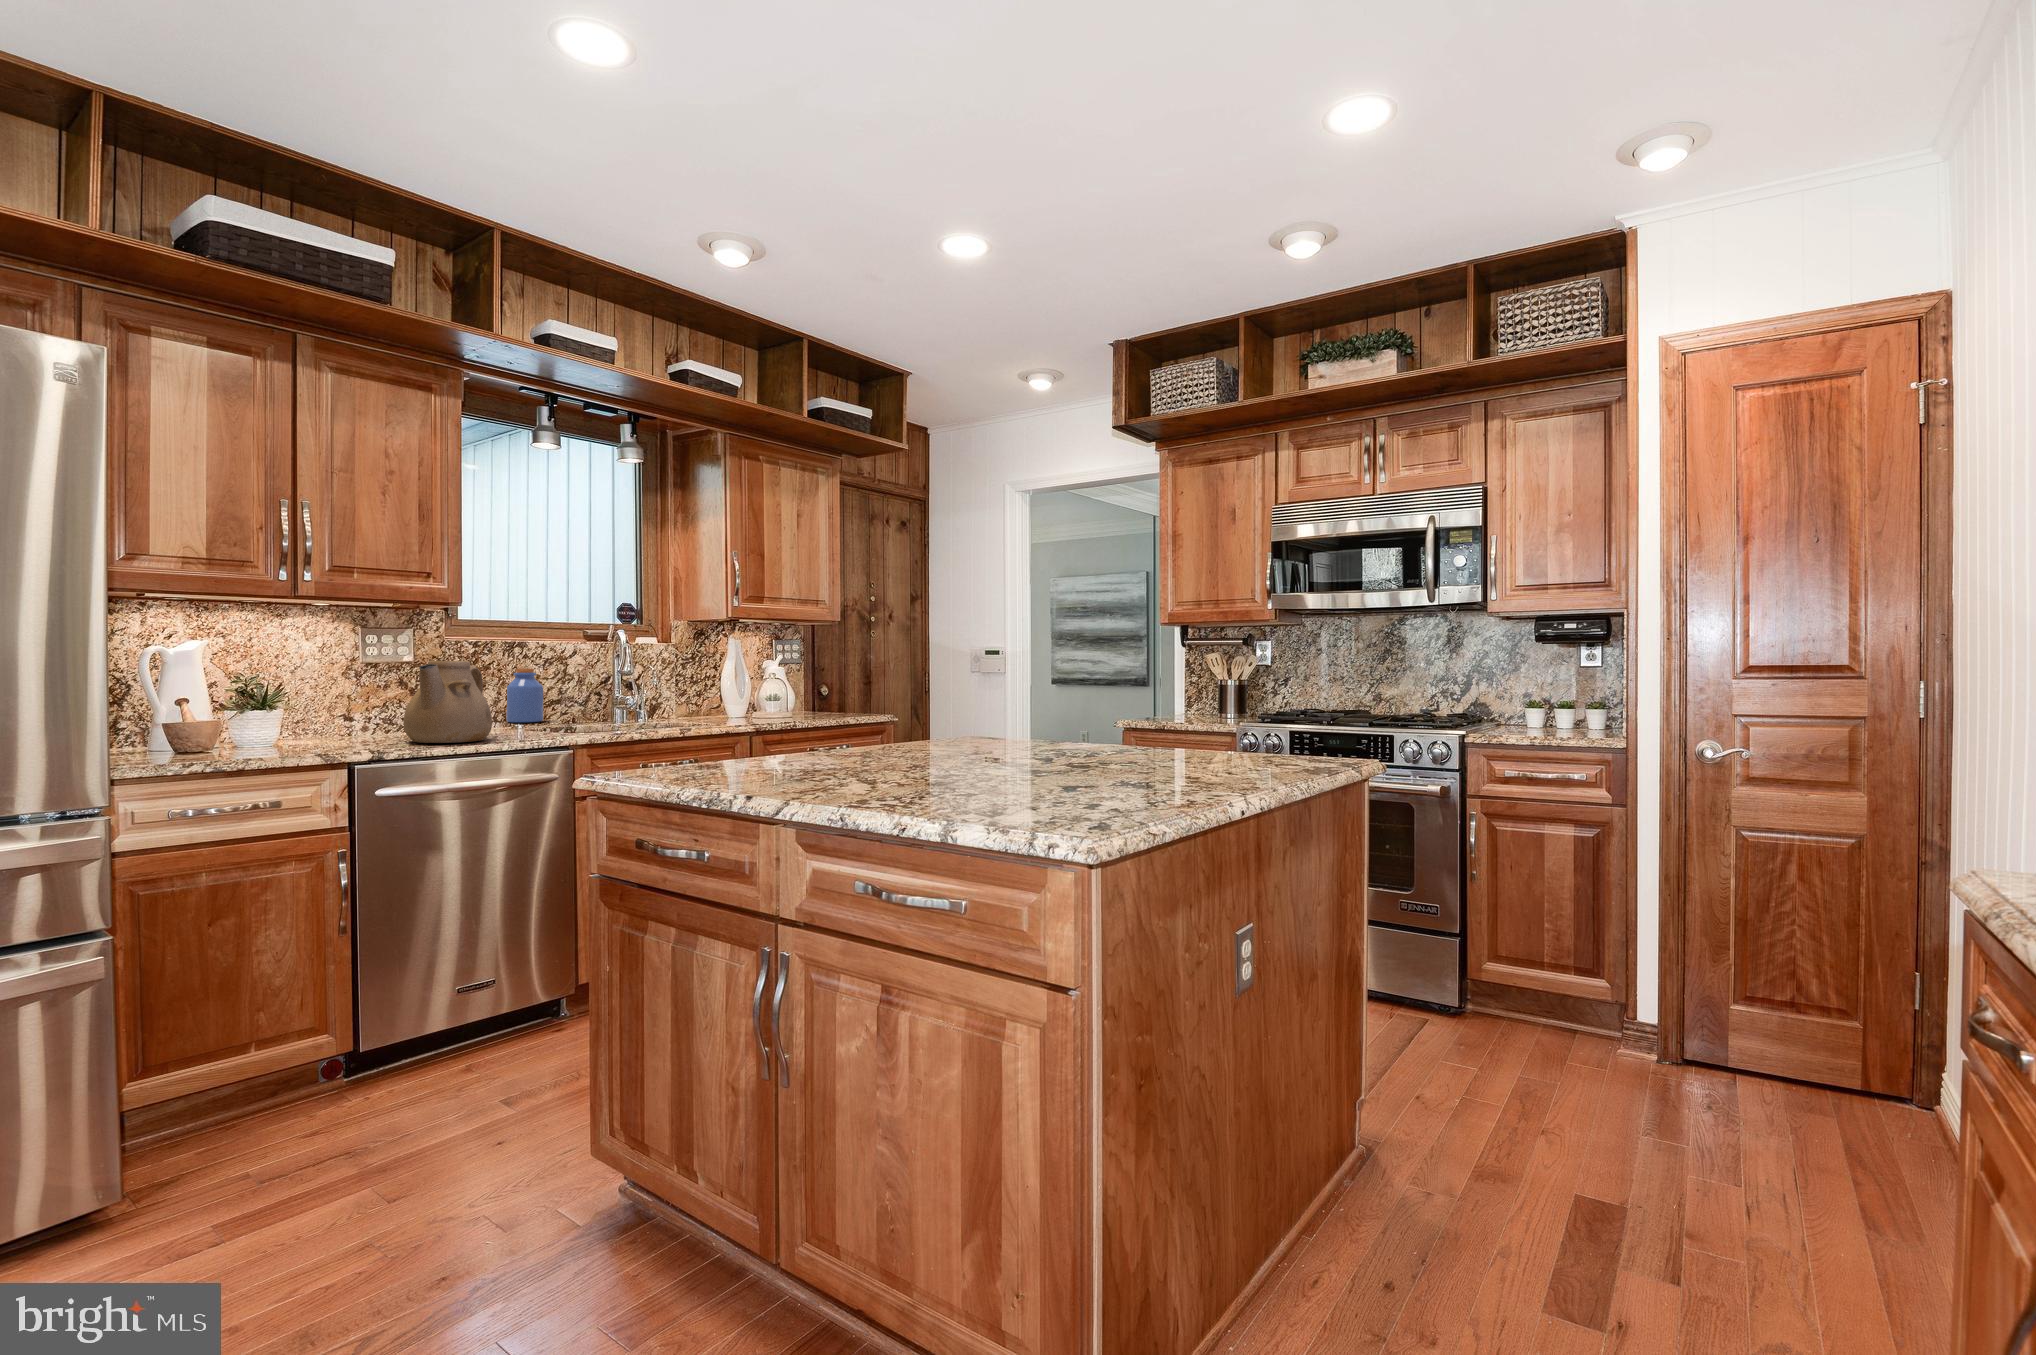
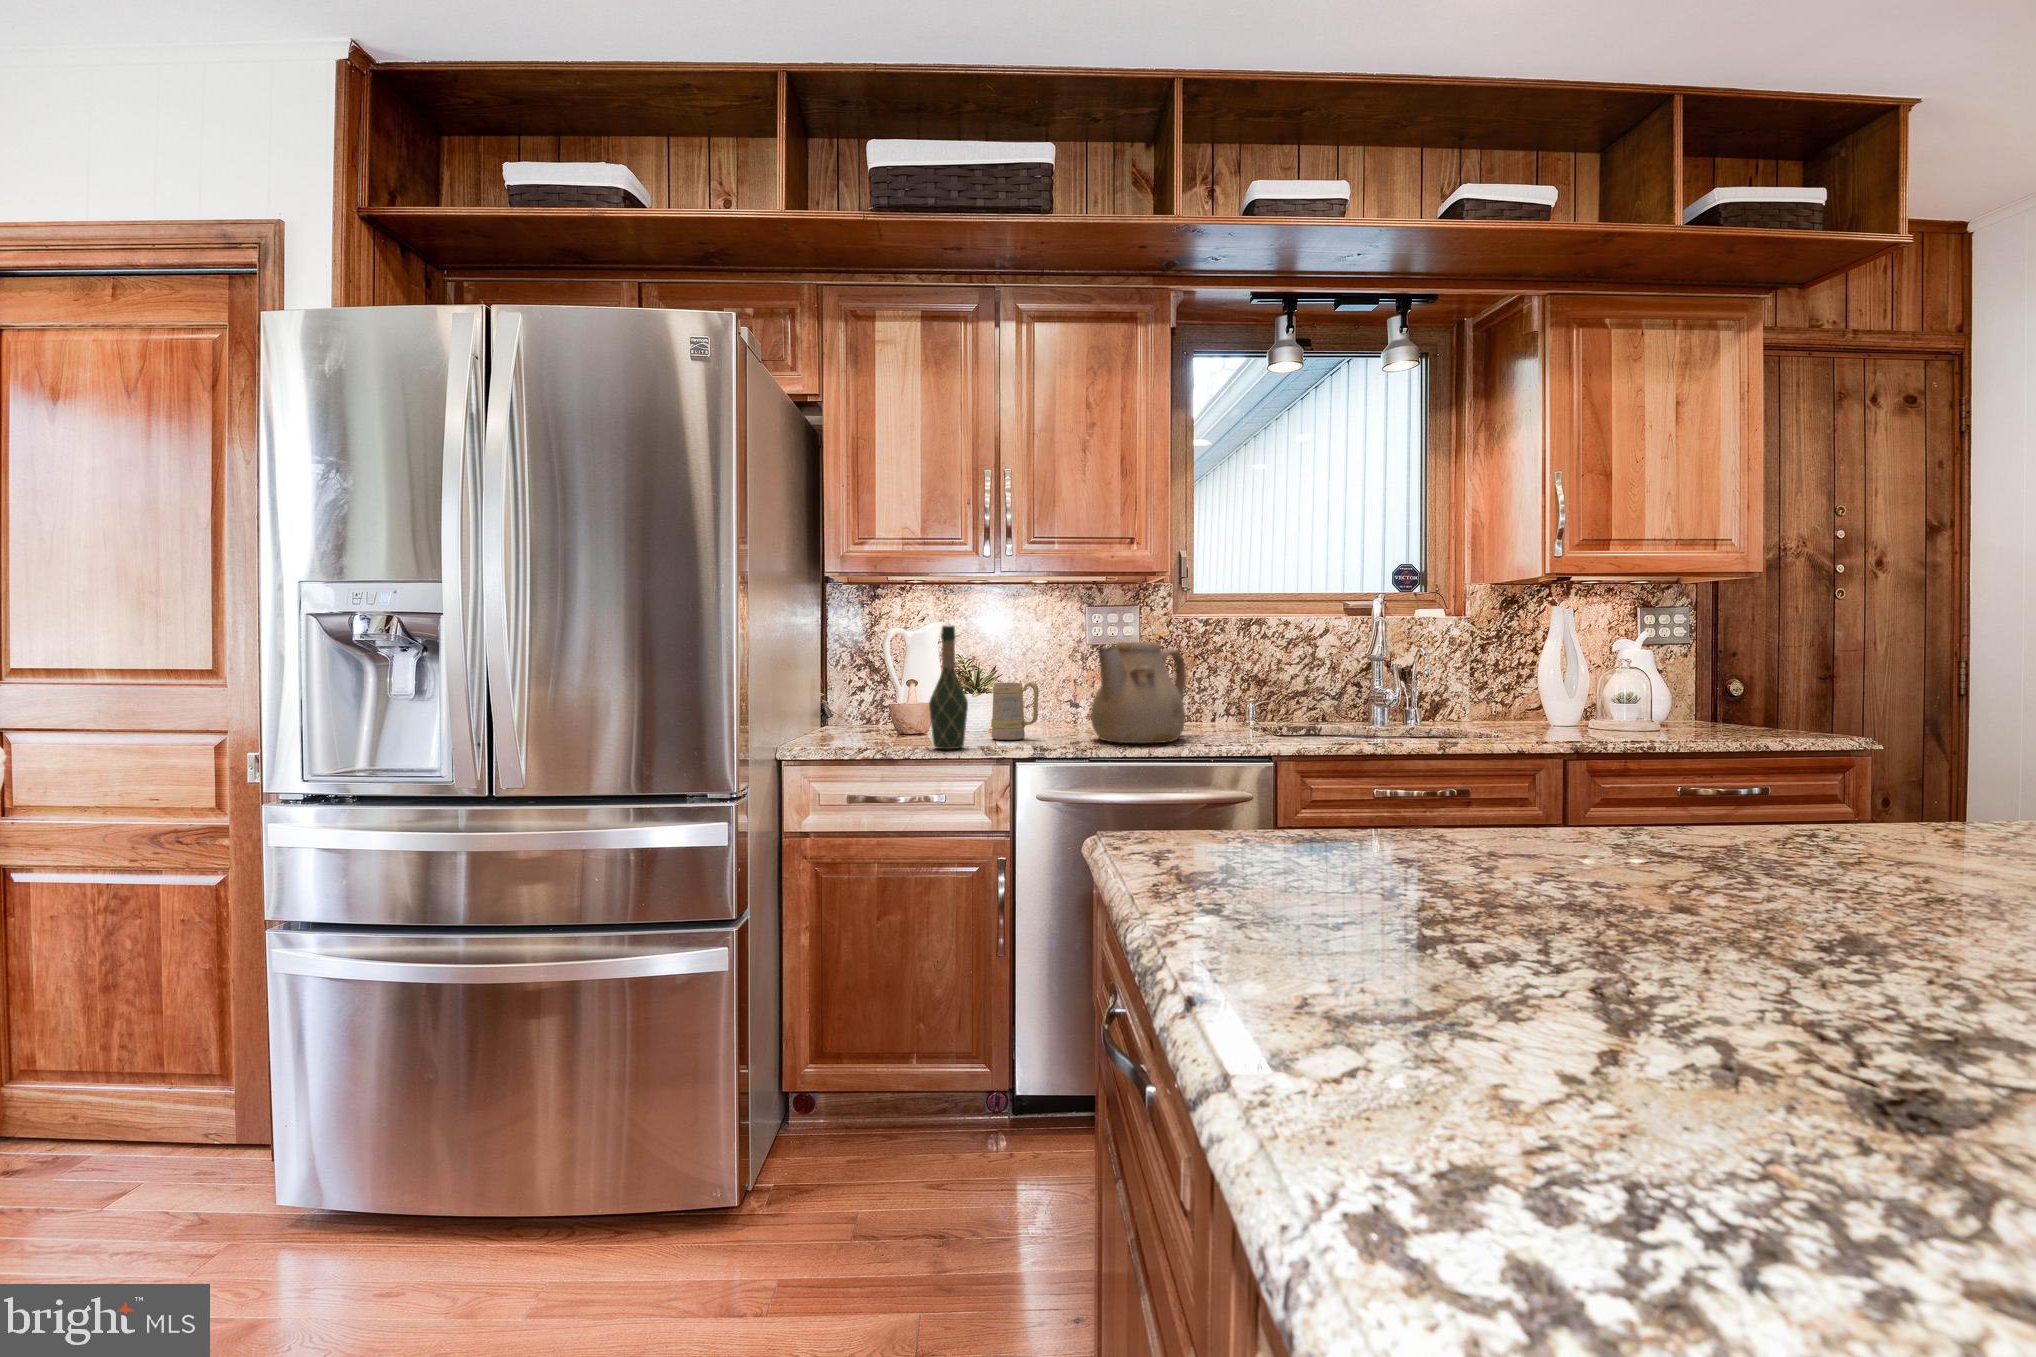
wine bottle: none [250,645,295,758] -> present [929,626,968,749]
jar: present [506,668,543,723] -> none [1242,651,1285,718]
mug: none [298,695,351,748] -> present [991,682,1039,740]

